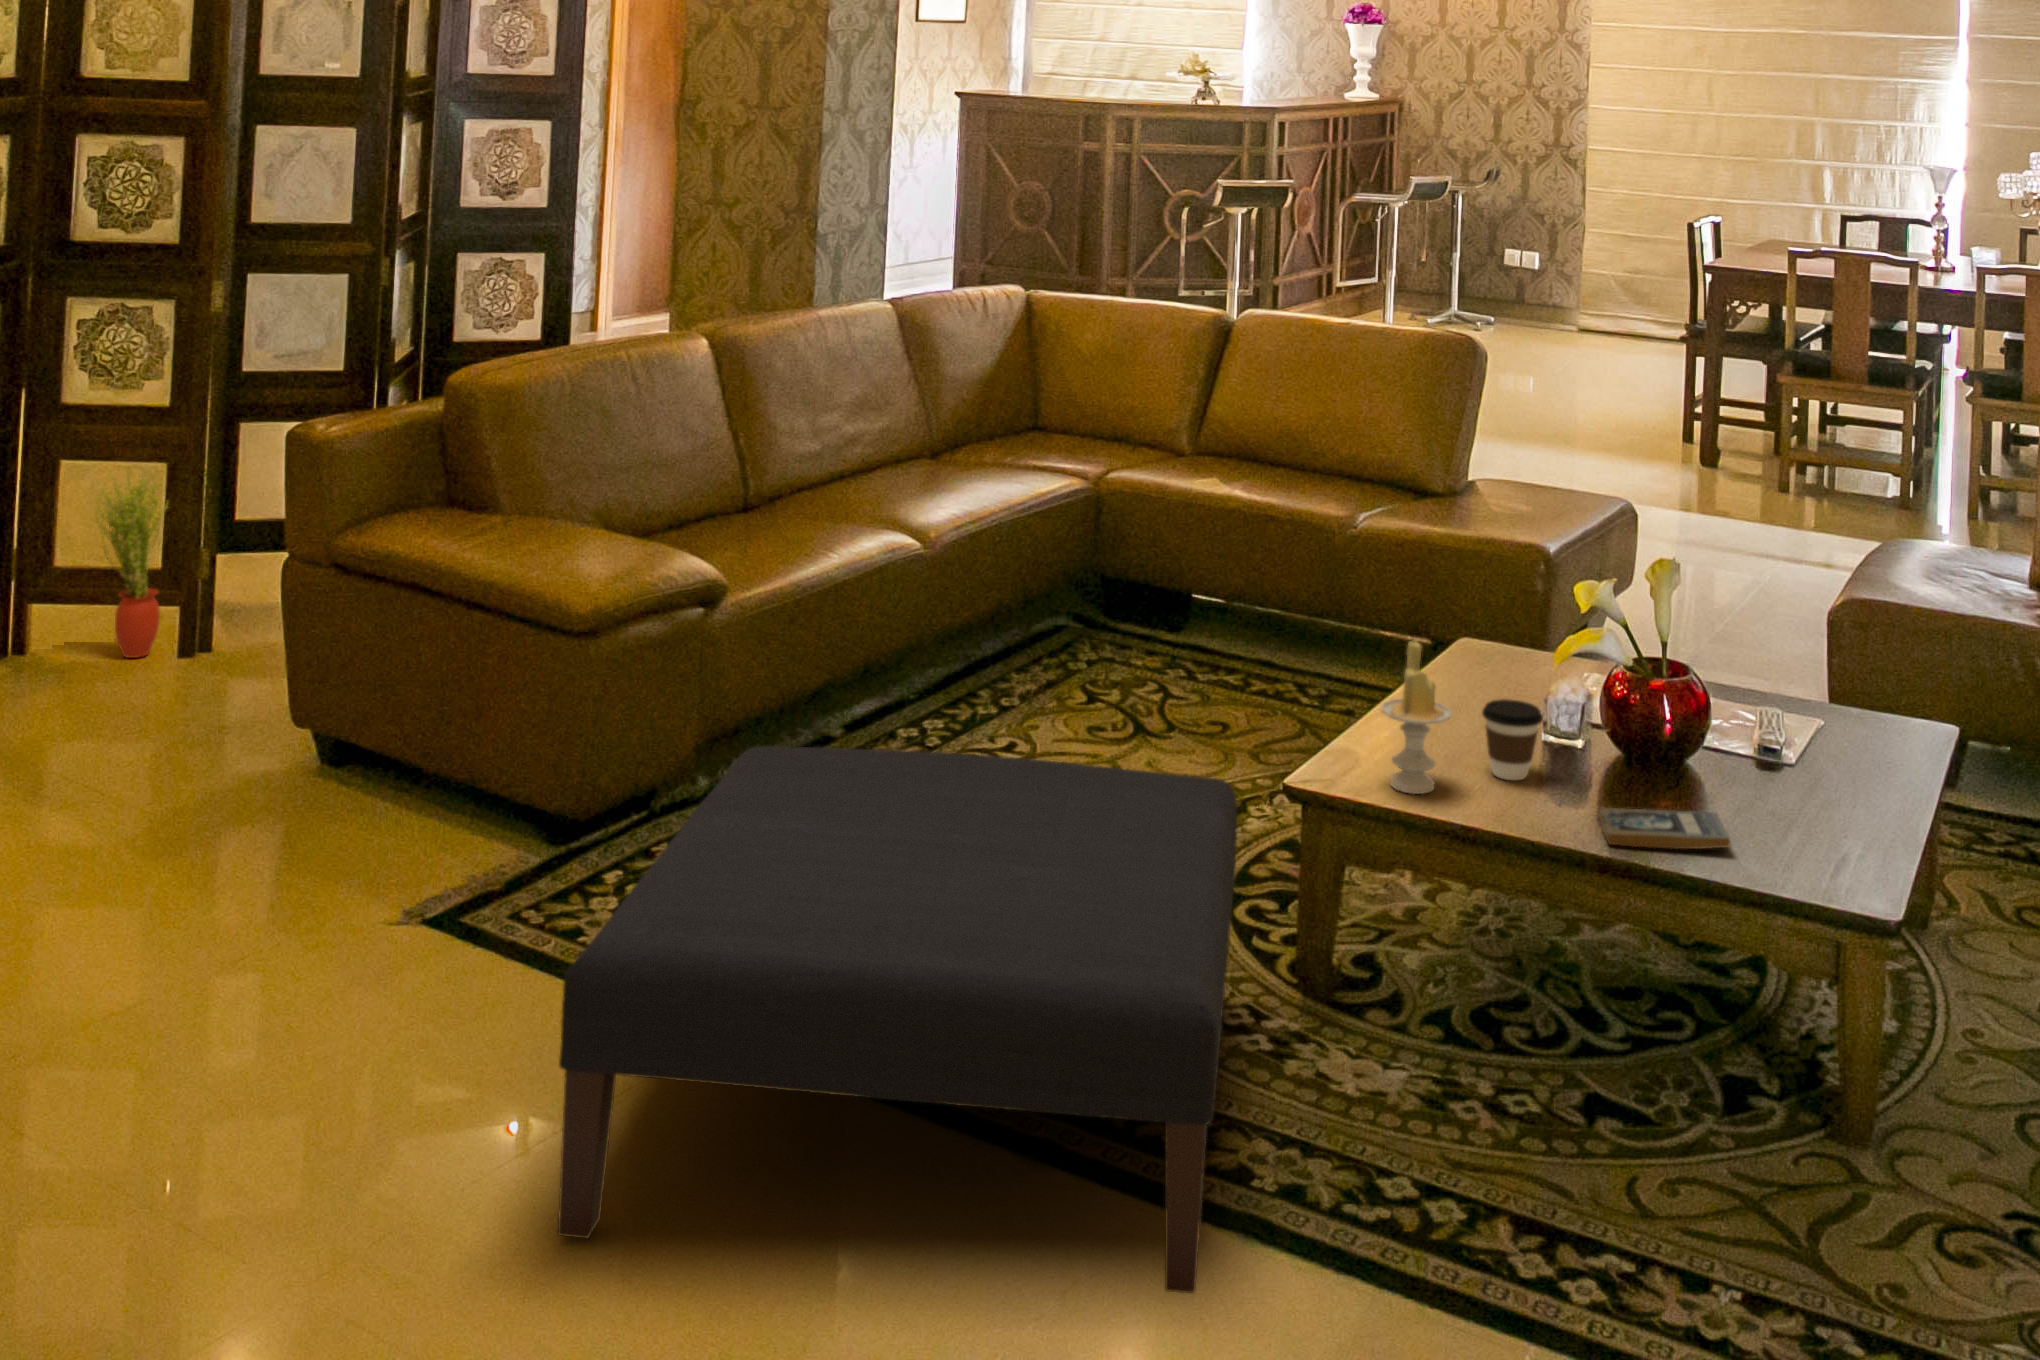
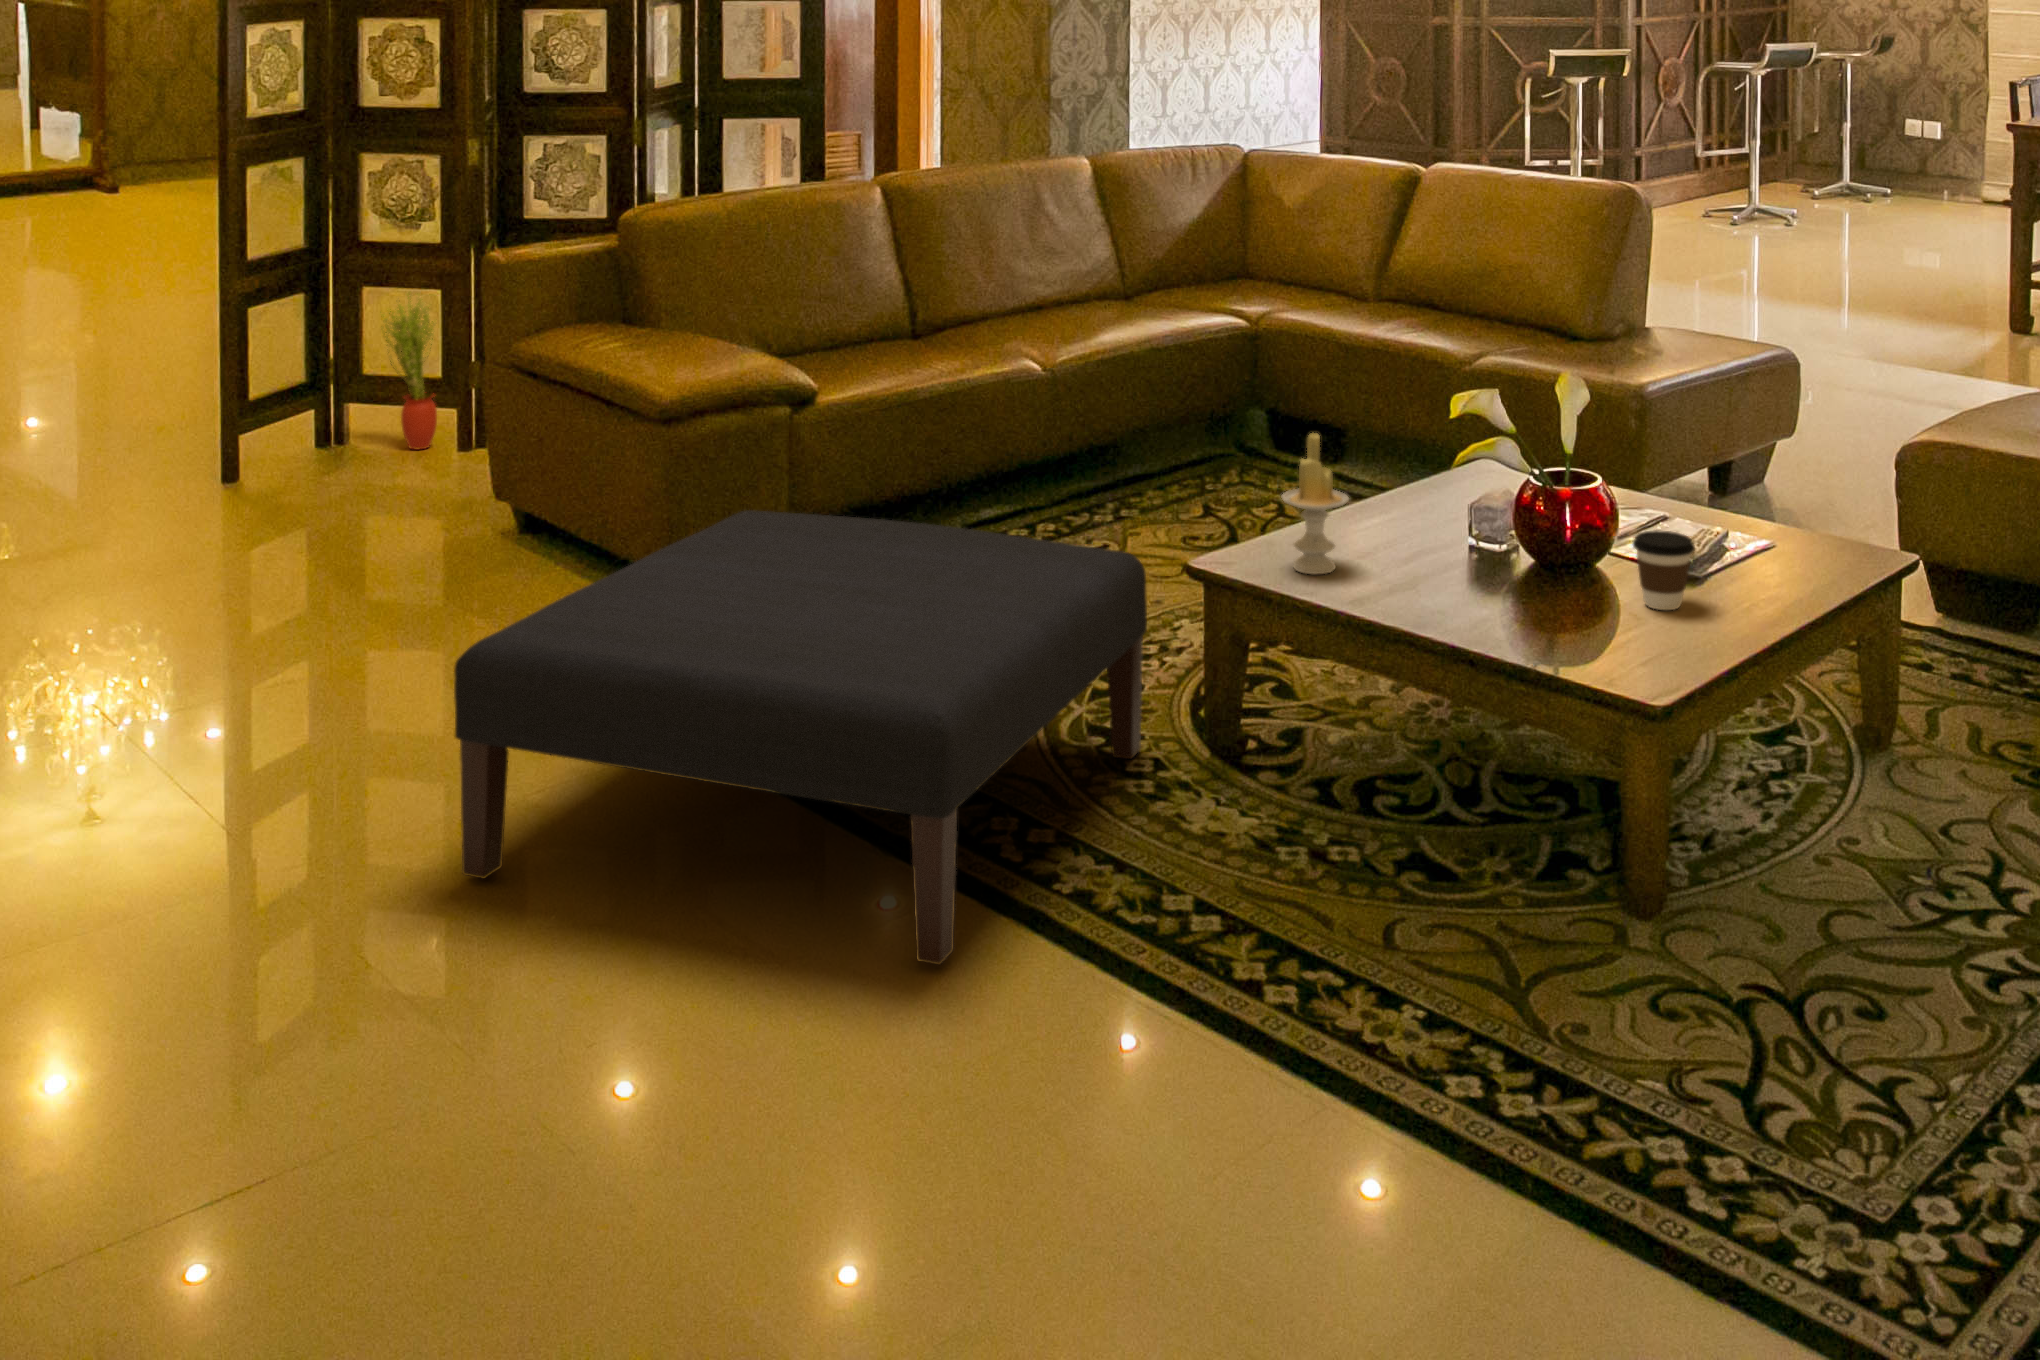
coffee cup: present [1482,699,1543,780] -> present [1632,530,1695,610]
book: present [1598,807,1730,849] -> none [1459,592,1586,631]

